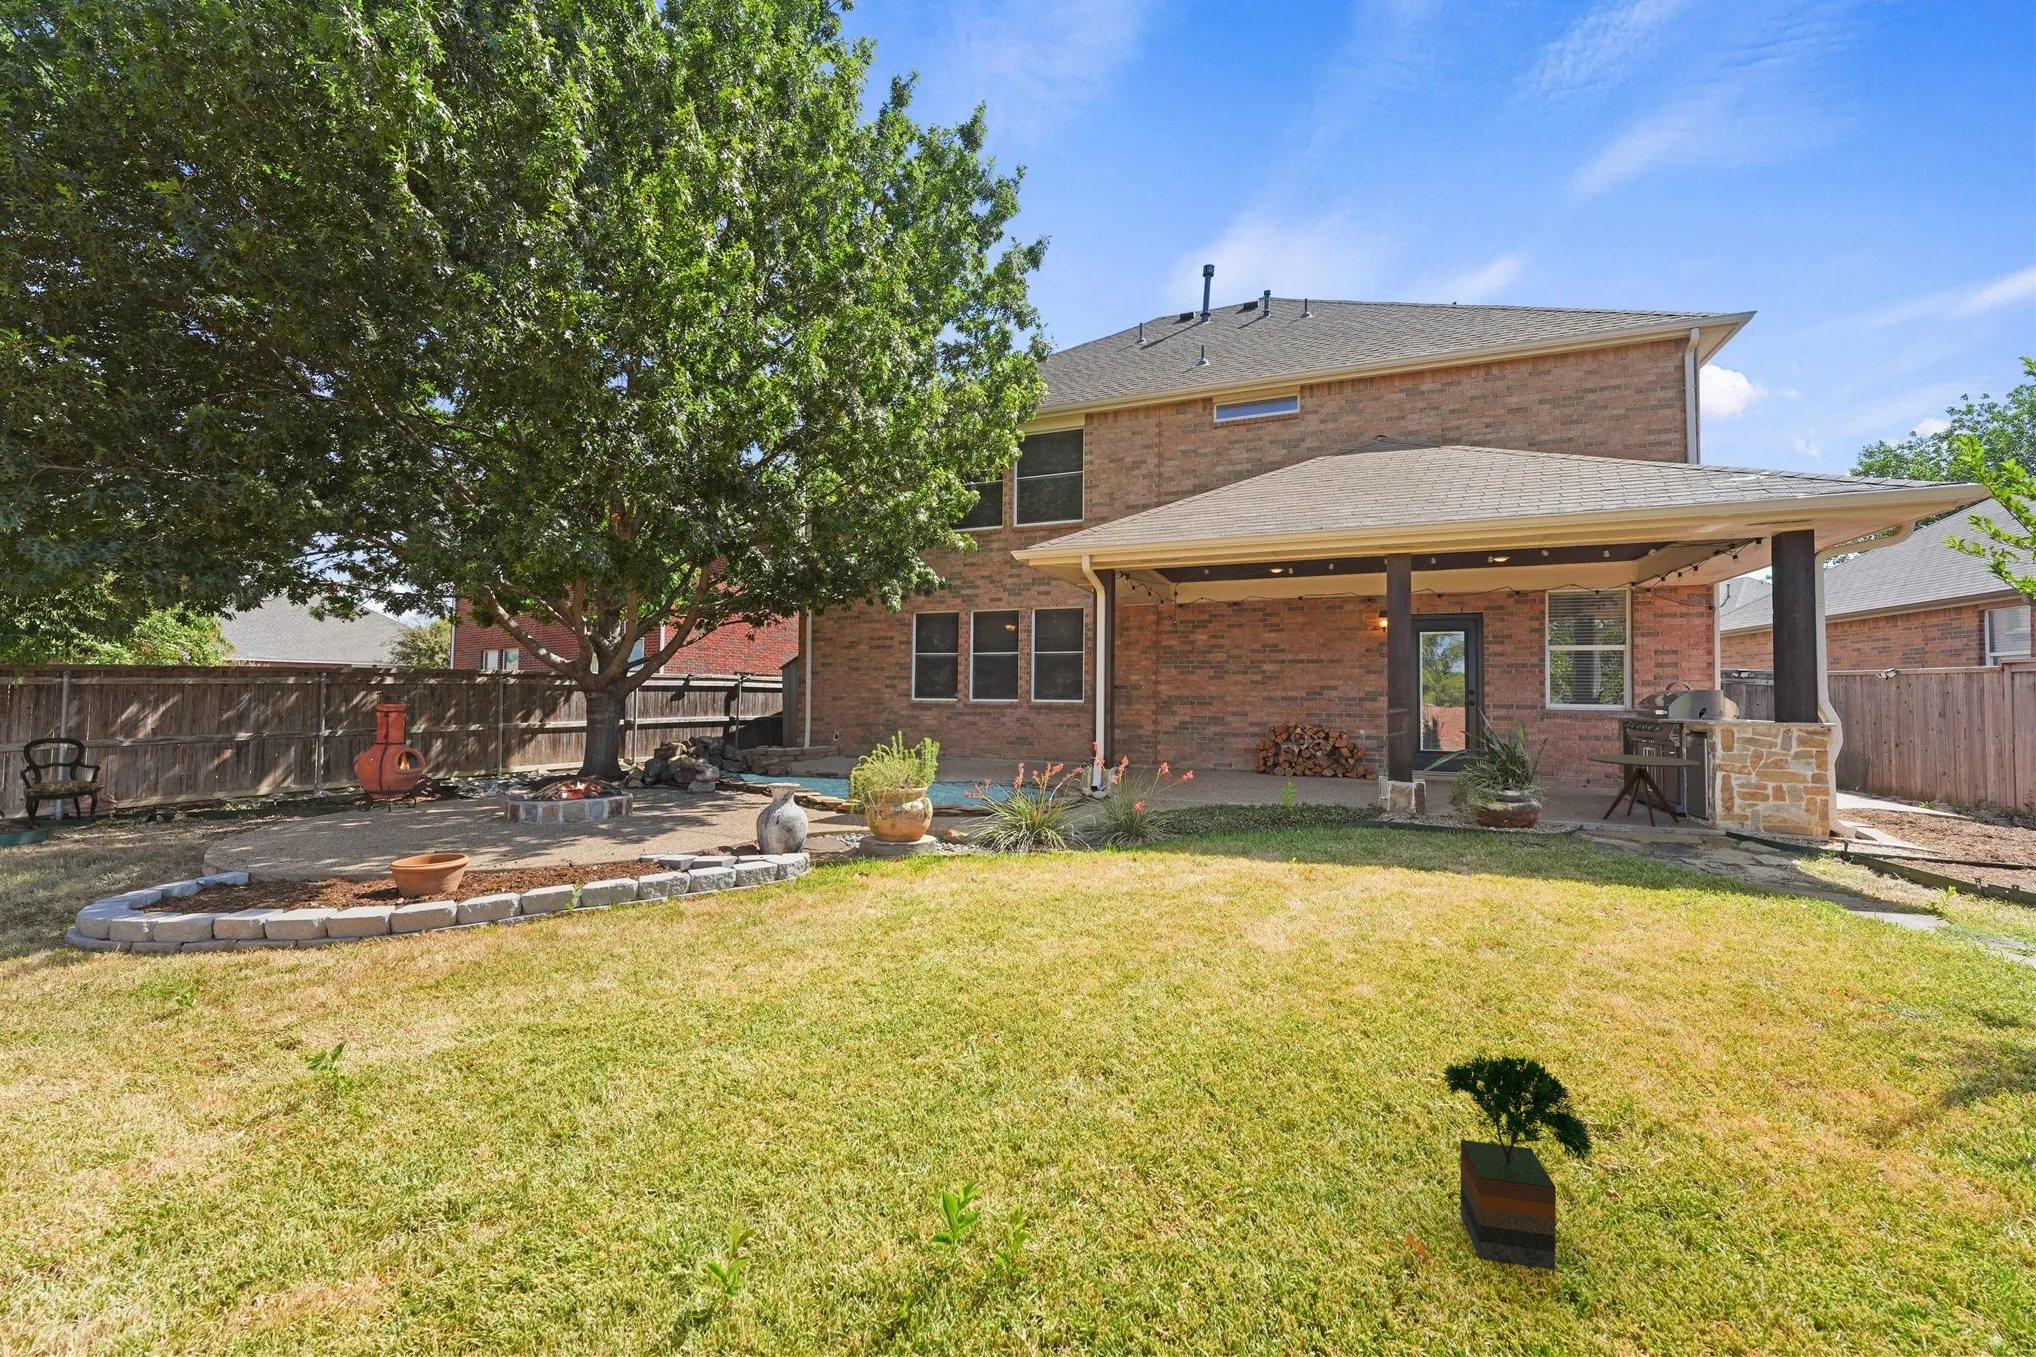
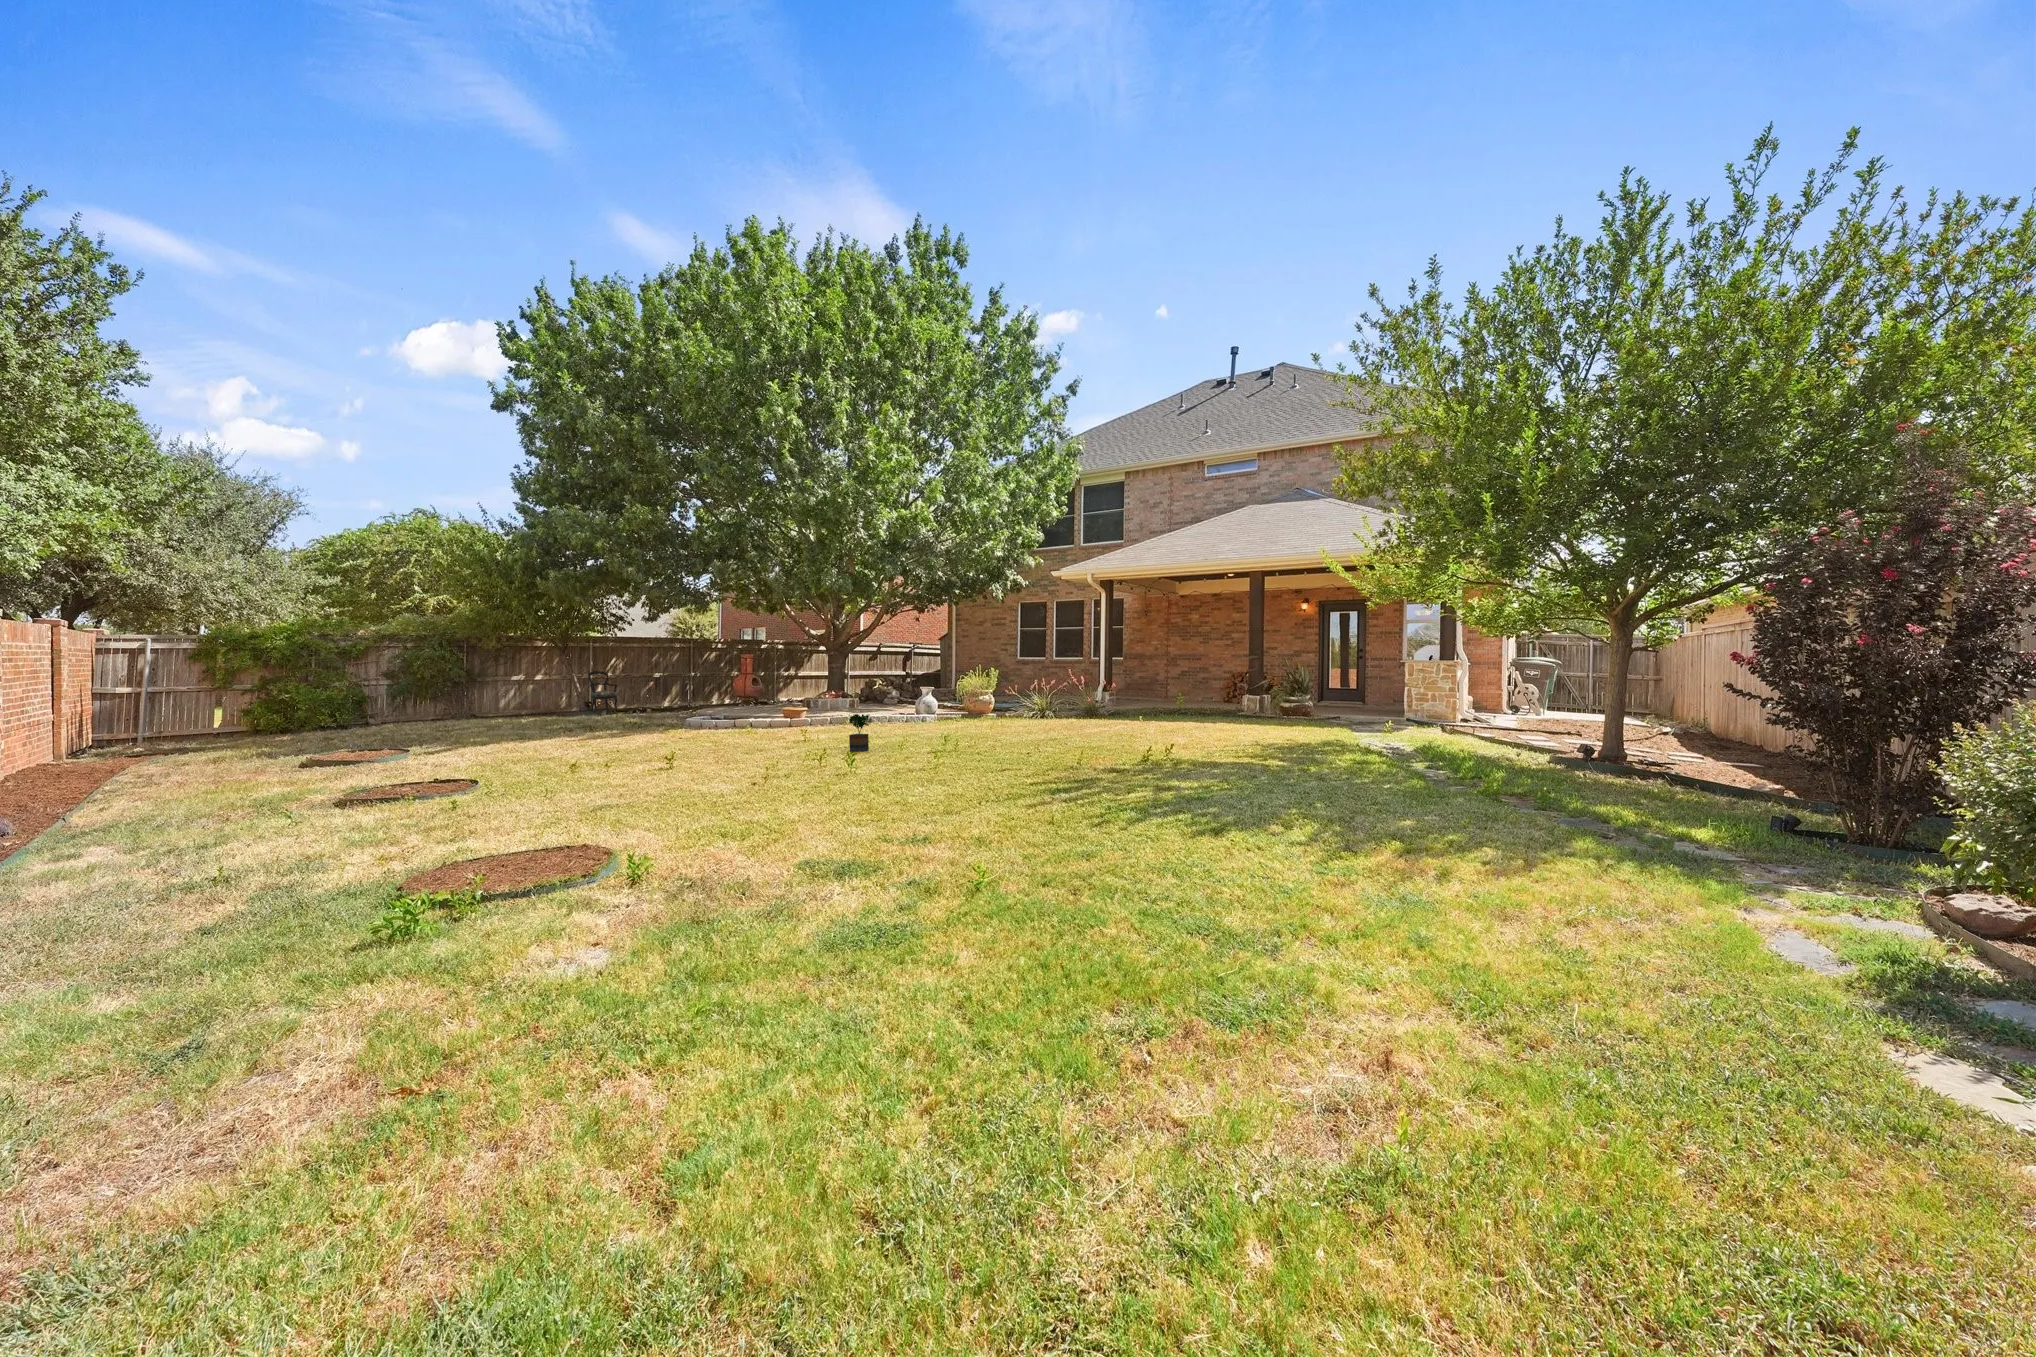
round table: present [1586,755,1700,827] -> none [1351,682,1405,719]
potted tree: present [1442,1053,1593,1270] -> present [849,714,872,752]

